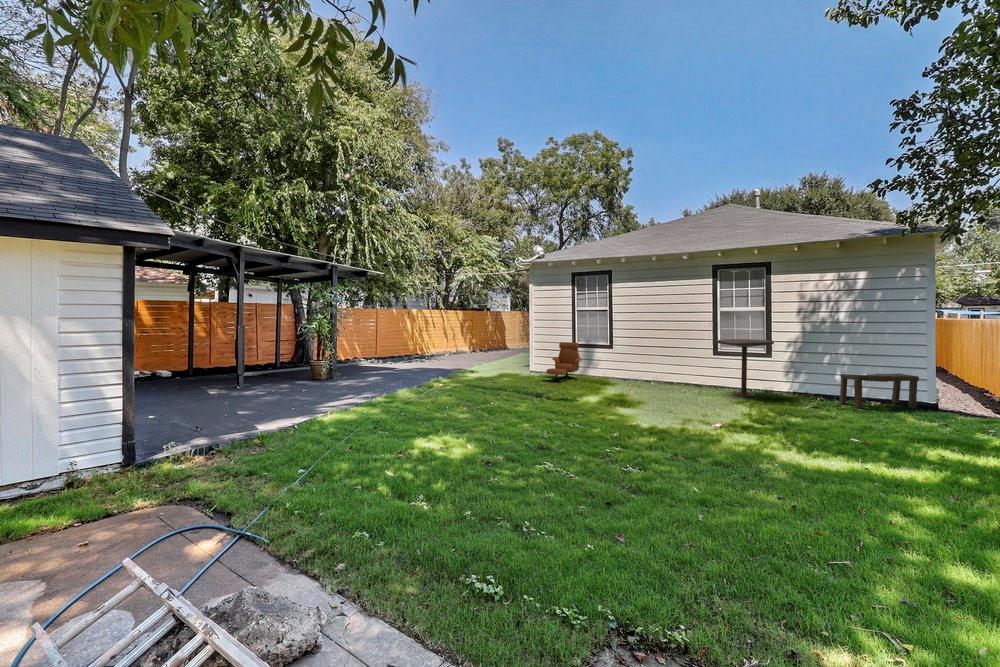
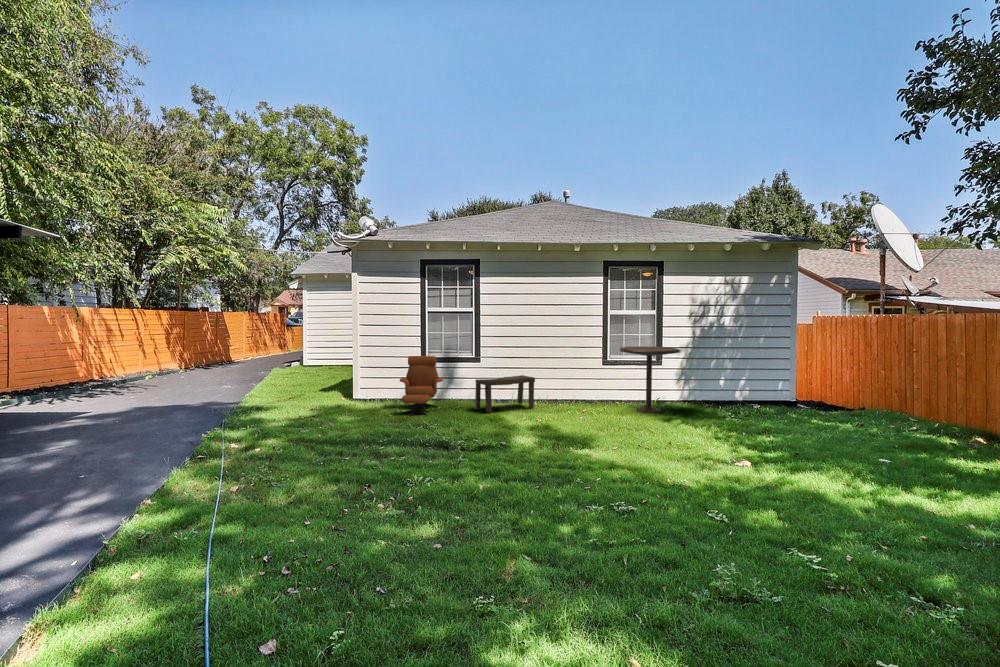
bench: present [840,373,919,409] -> present [475,375,535,413]

